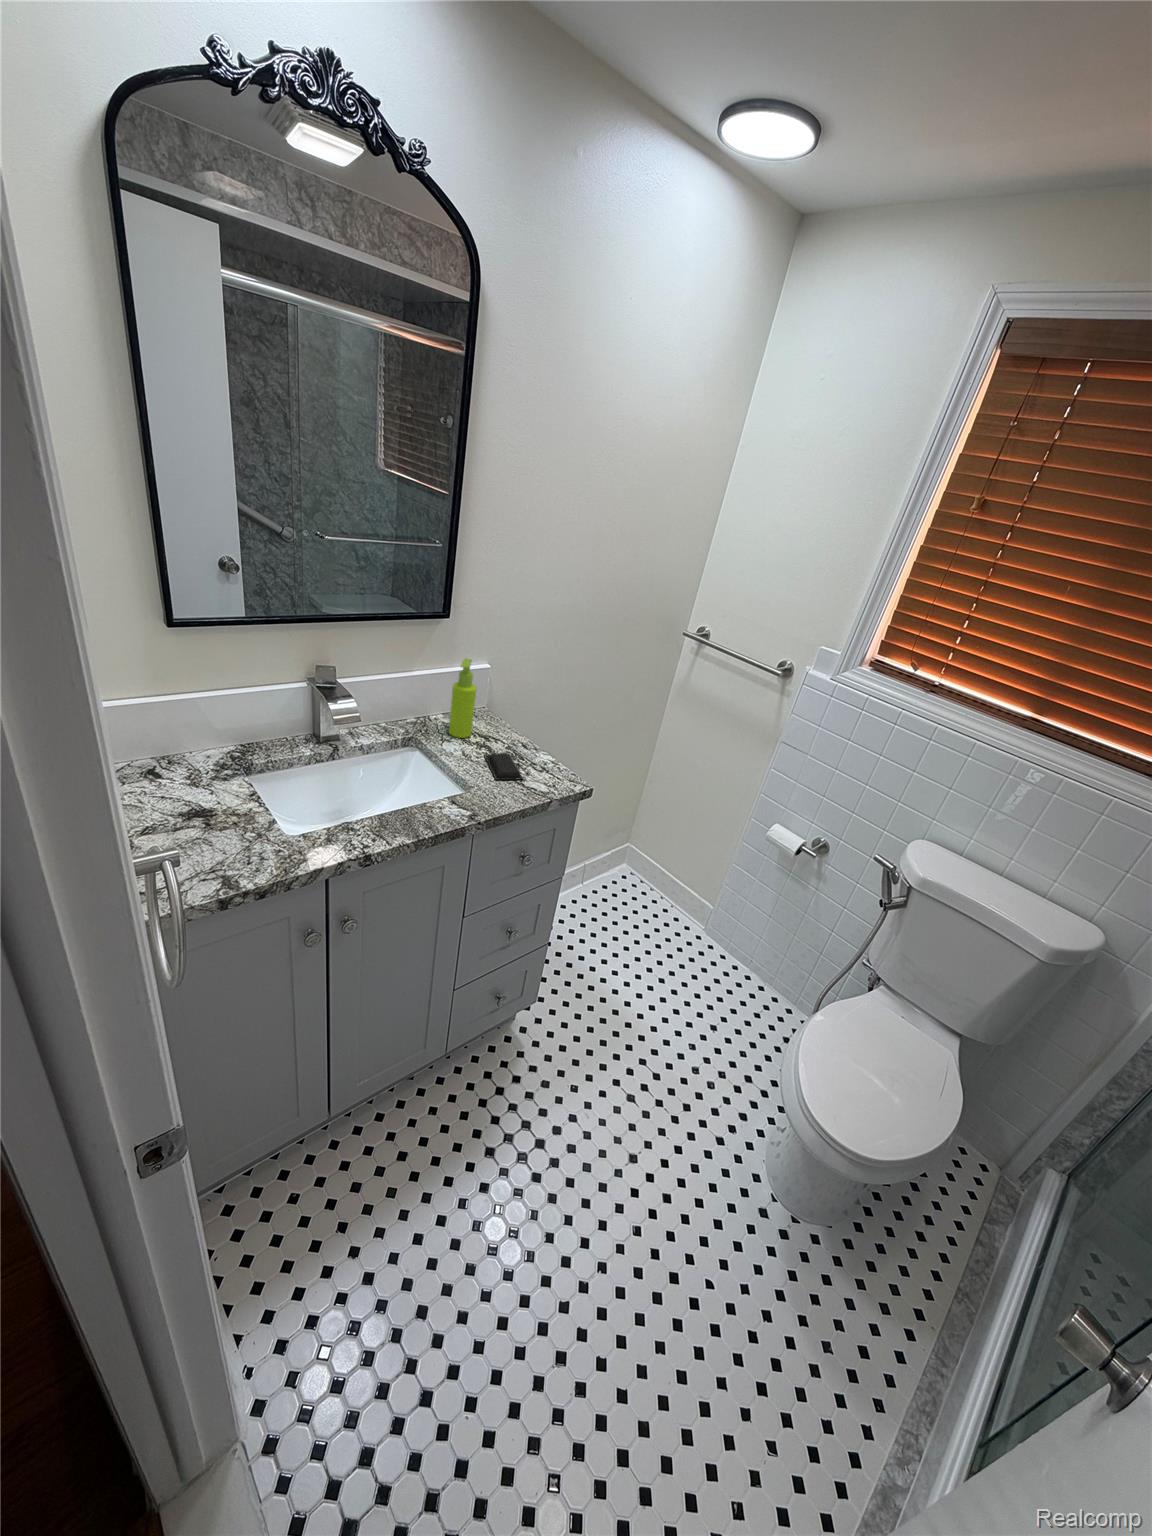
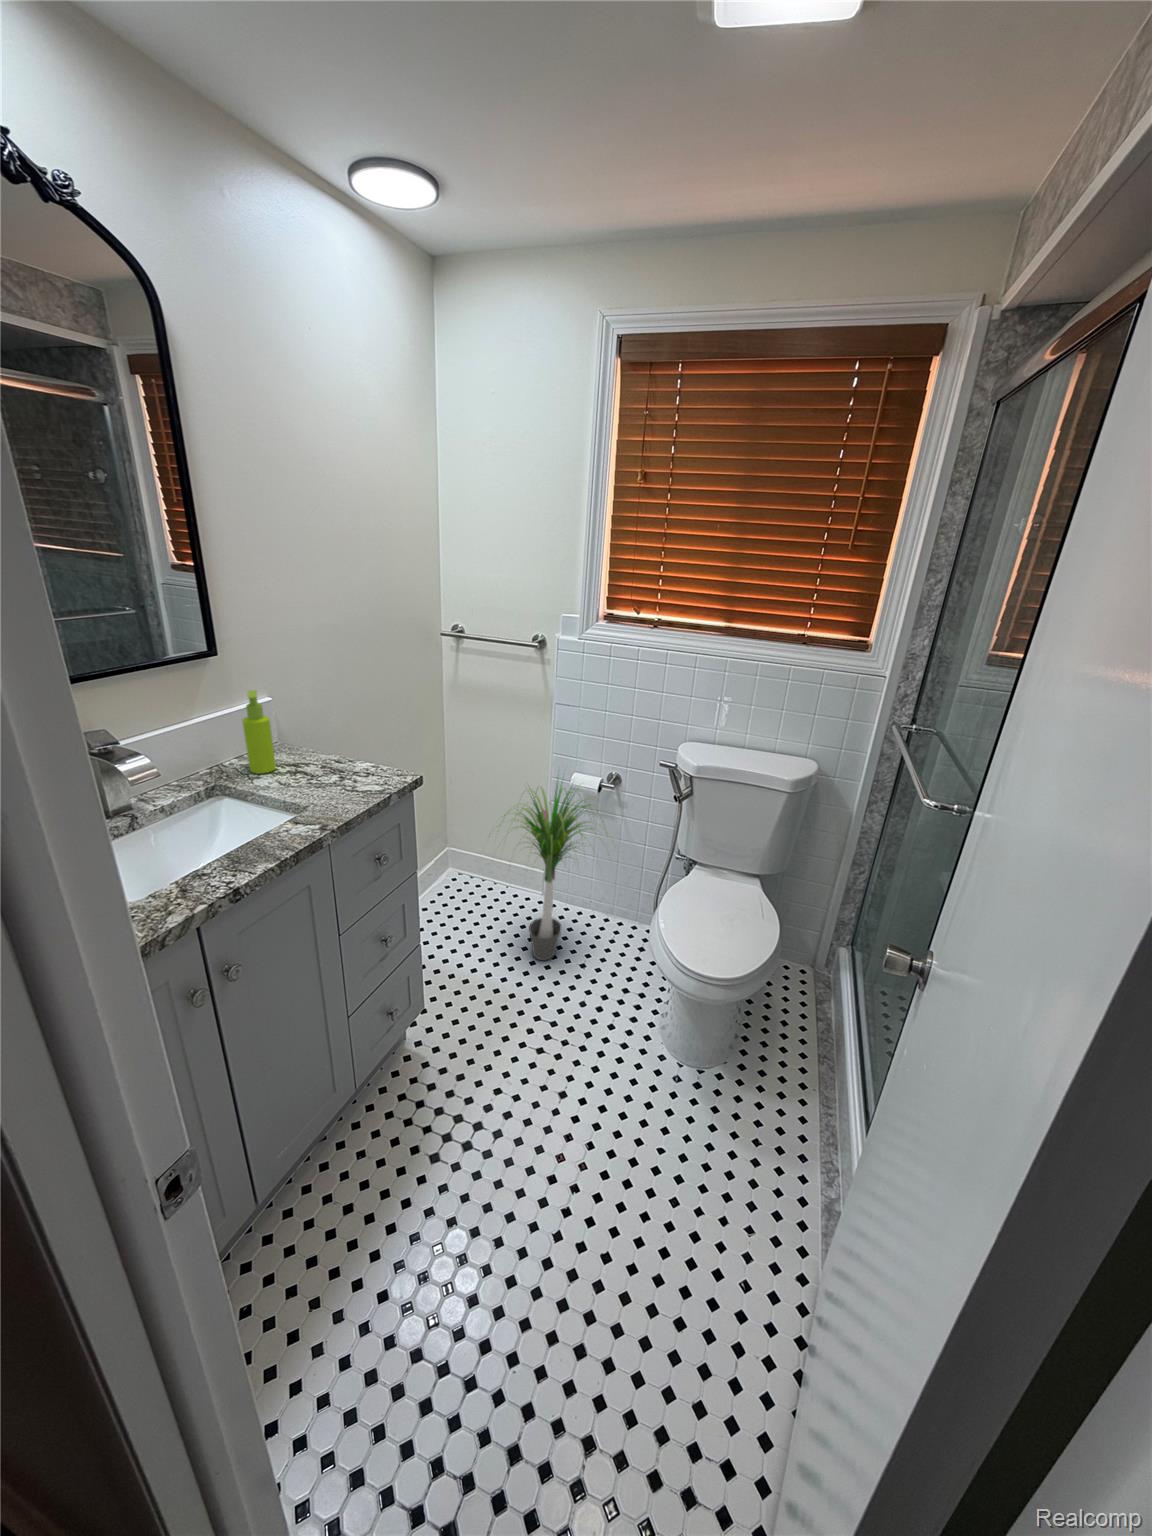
soap bar: present [484,753,523,780] -> none [300,771,352,796]
potted plant: none [642,811,790,1003] -> present [489,783,603,960]

